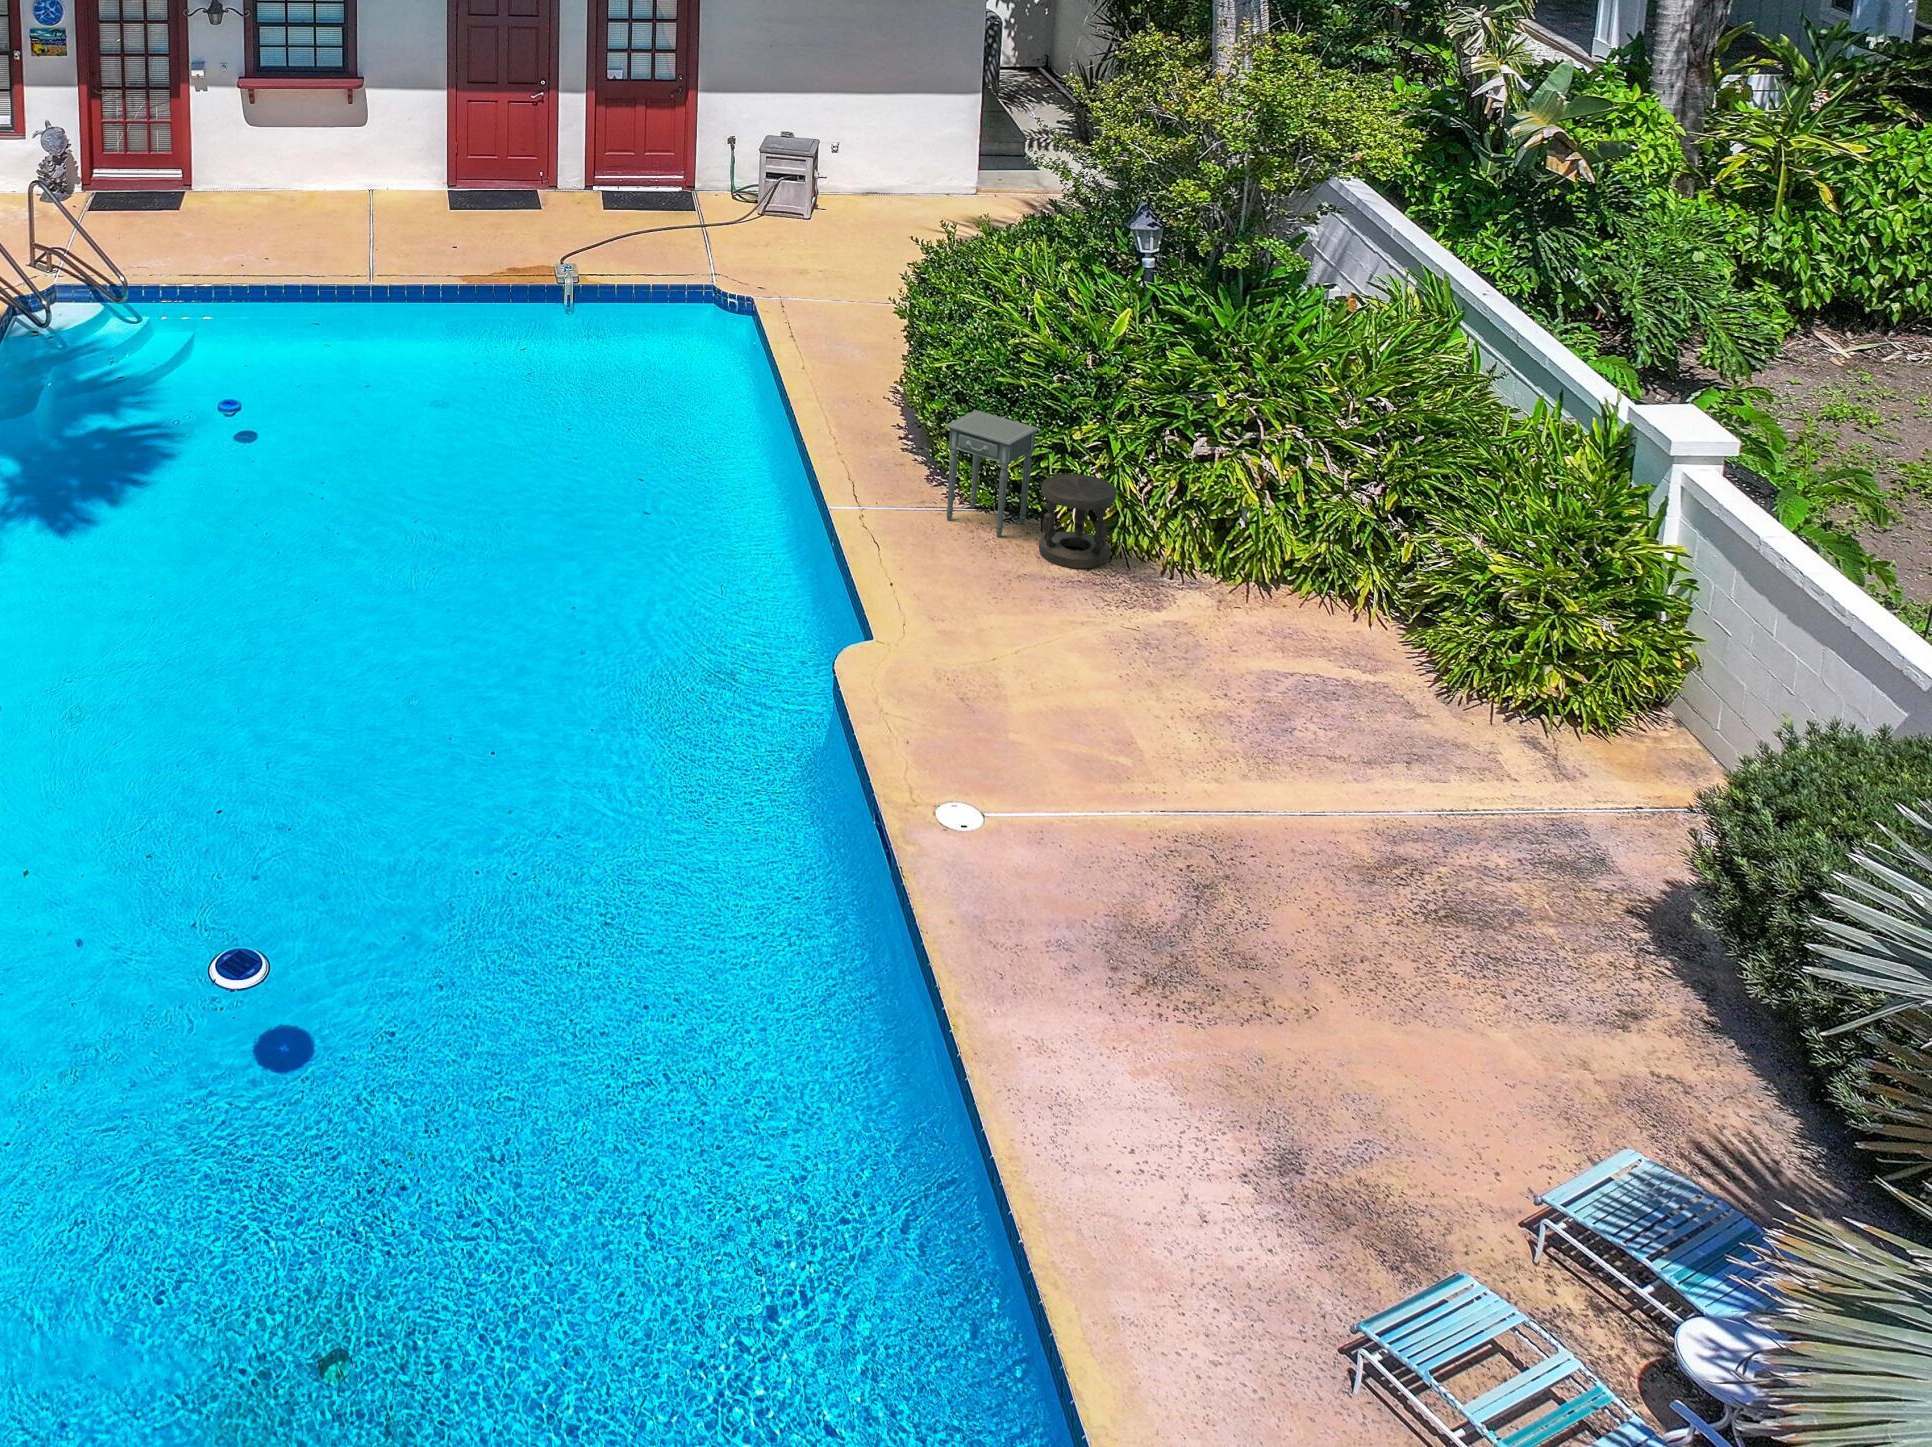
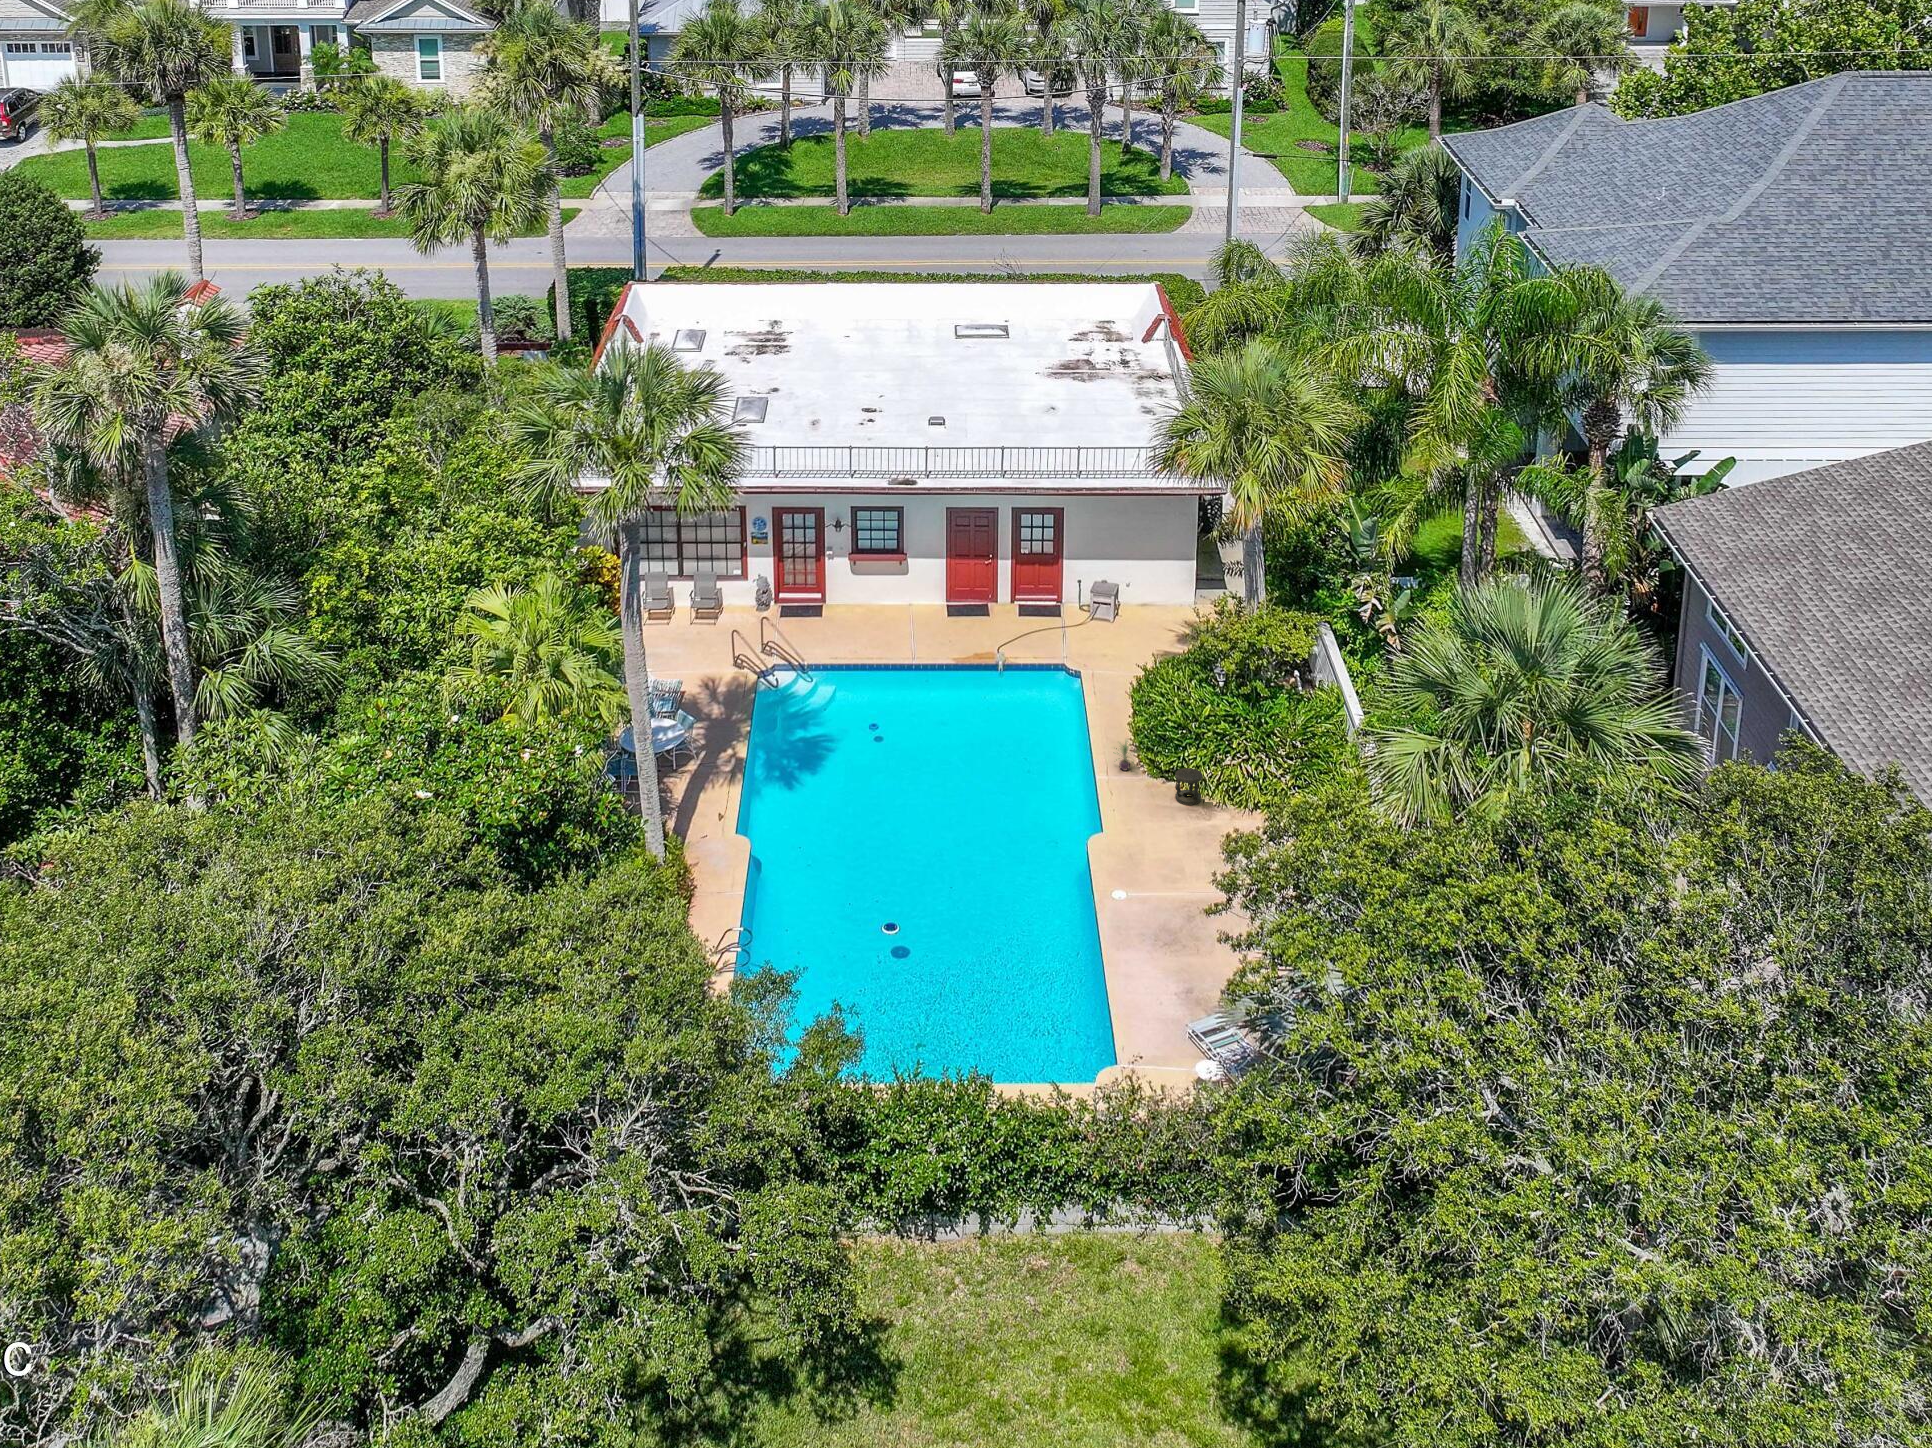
decorative plant: none [849,407,935,490] -> present [1115,742,1133,771]
side table: present [946,410,1039,537] -> none [1142,741,1177,792]

